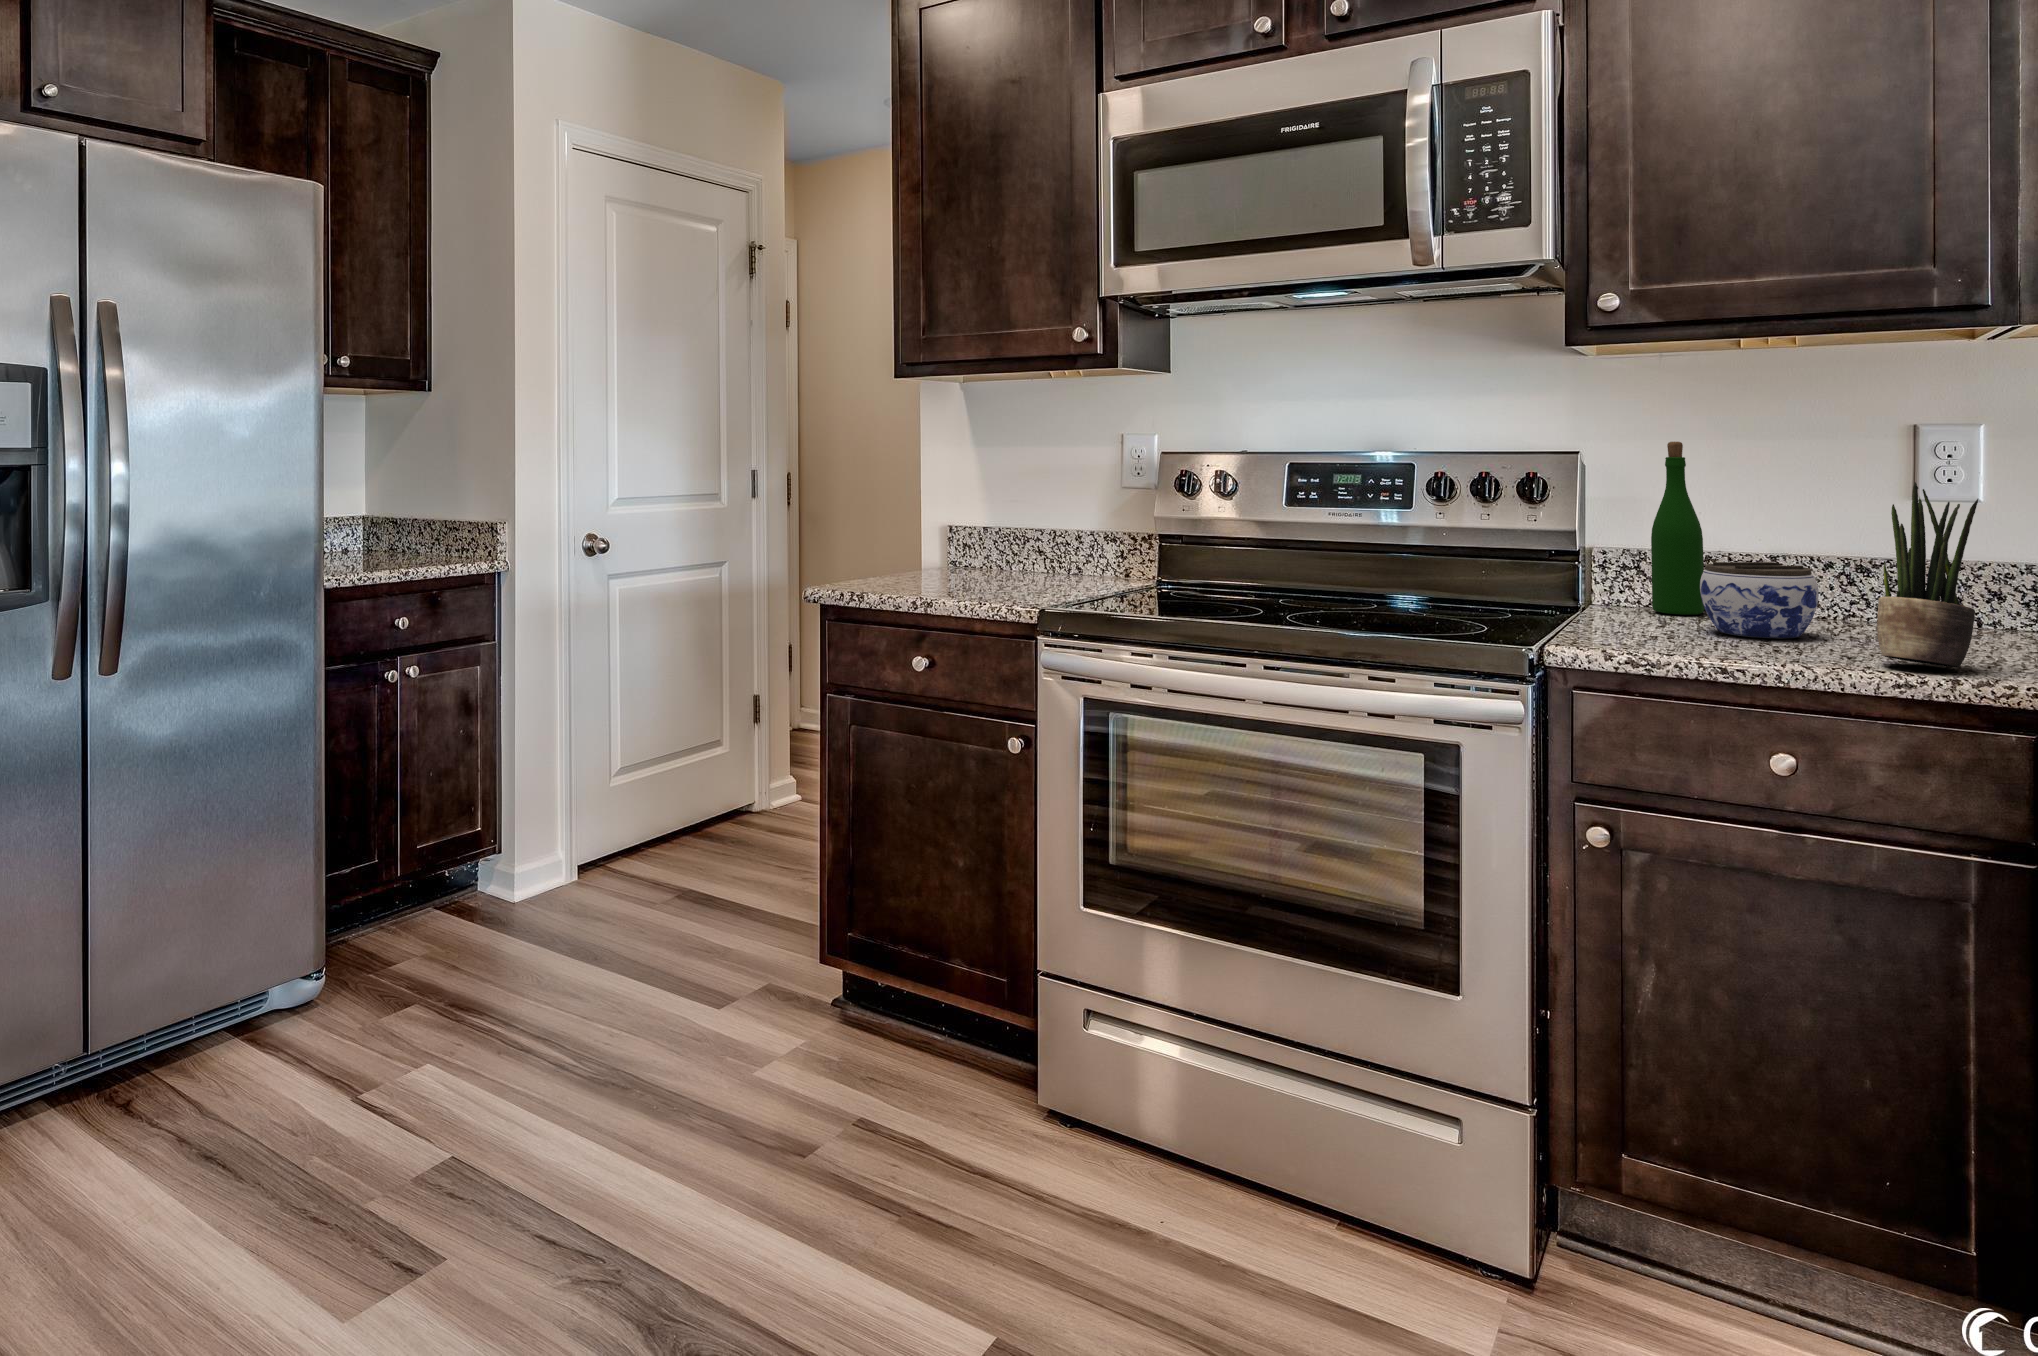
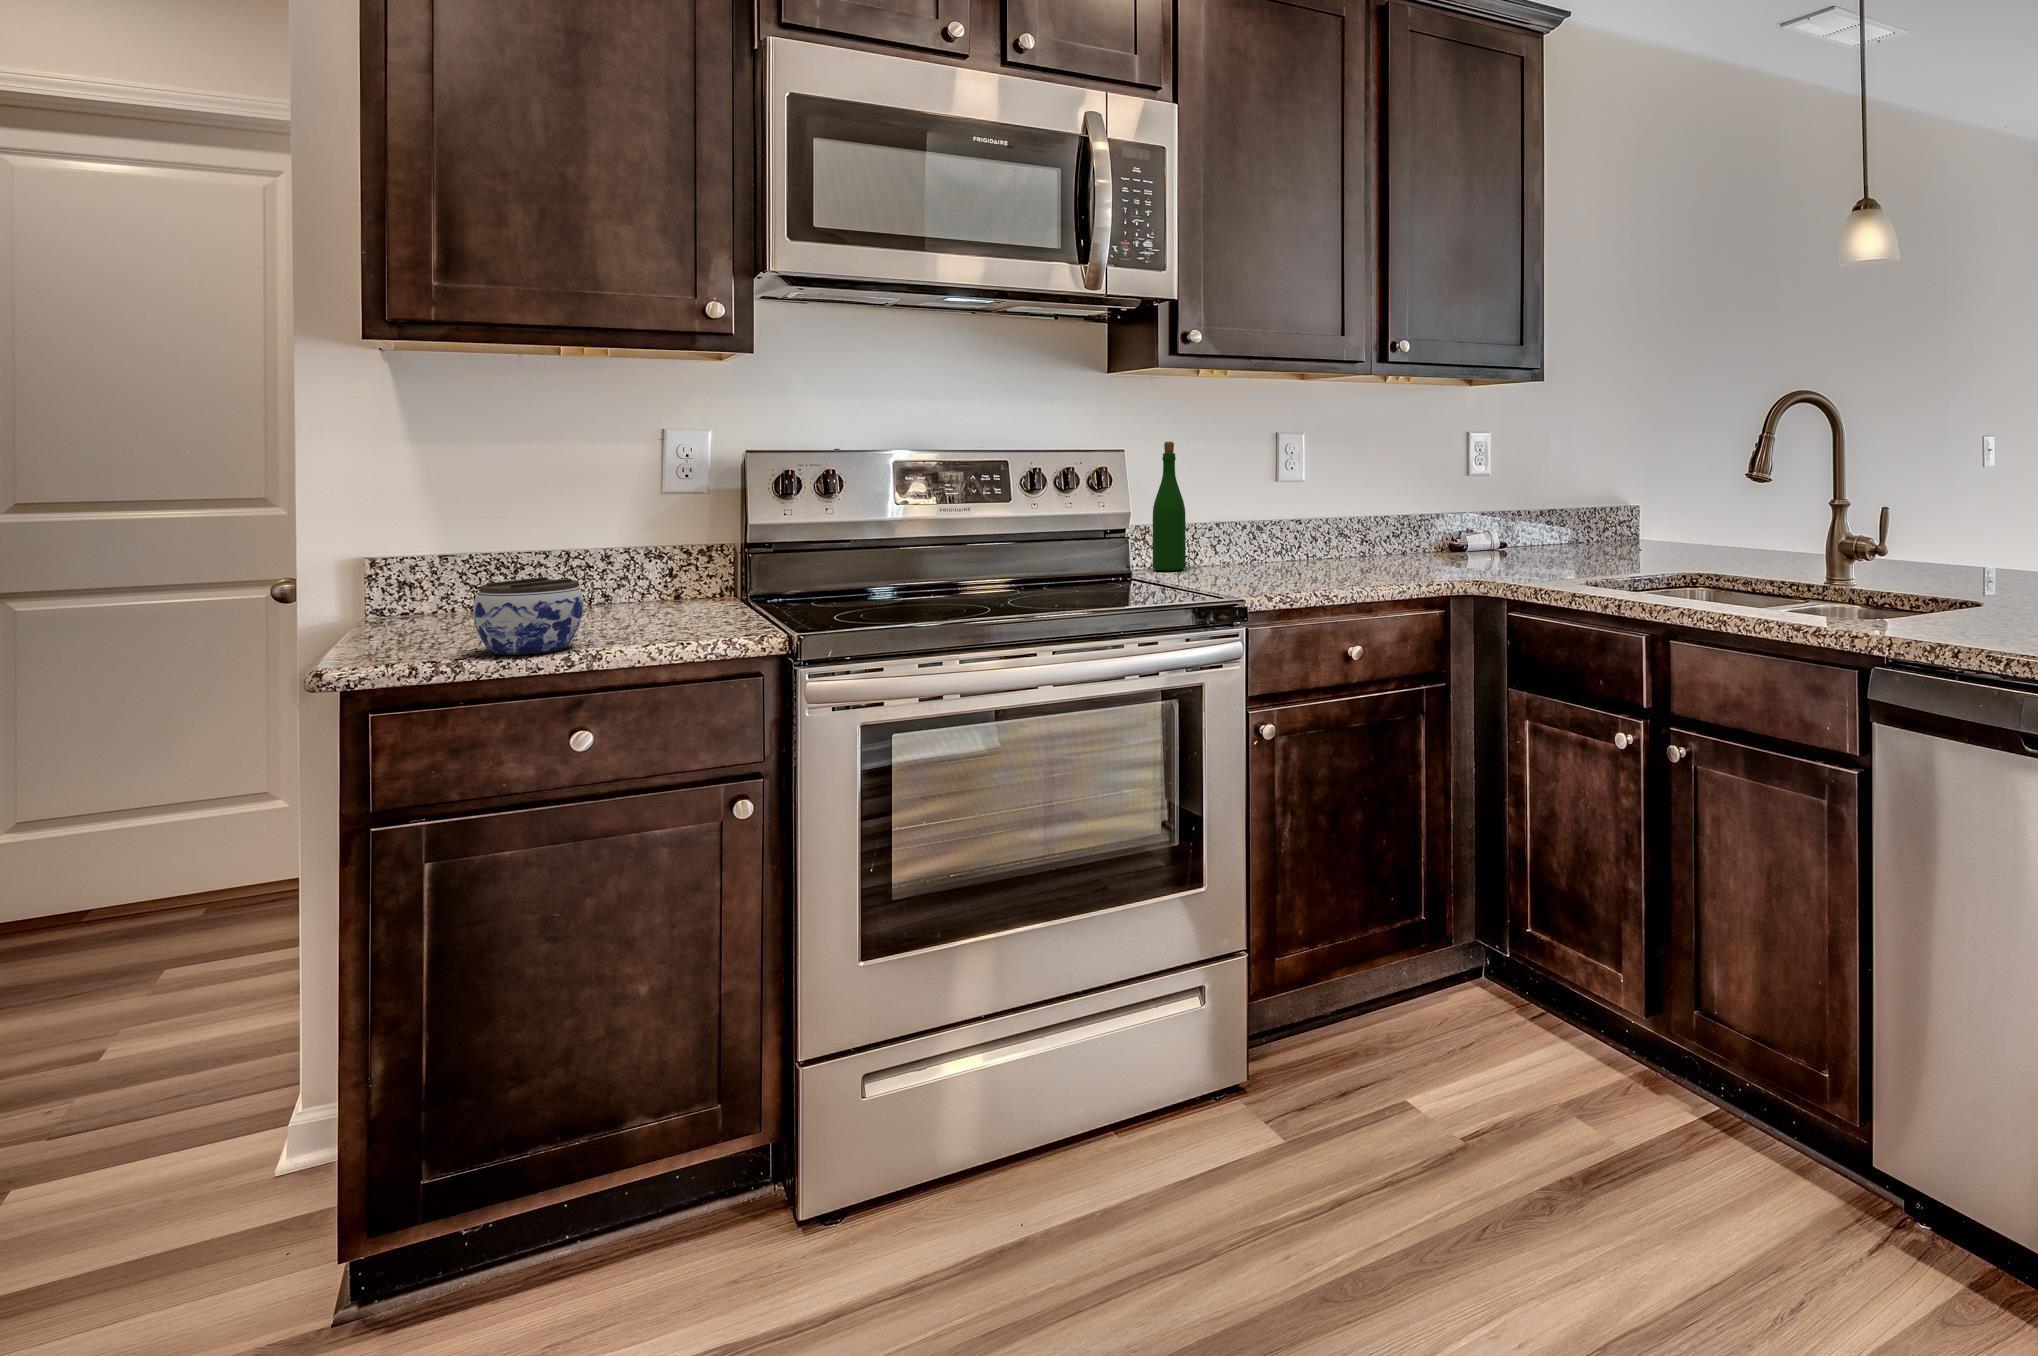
potted plant: present [1877,482,1978,667] -> none [1362,466,1407,578]
jar: present [1700,562,1819,638] -> present [473,577,584,654]

